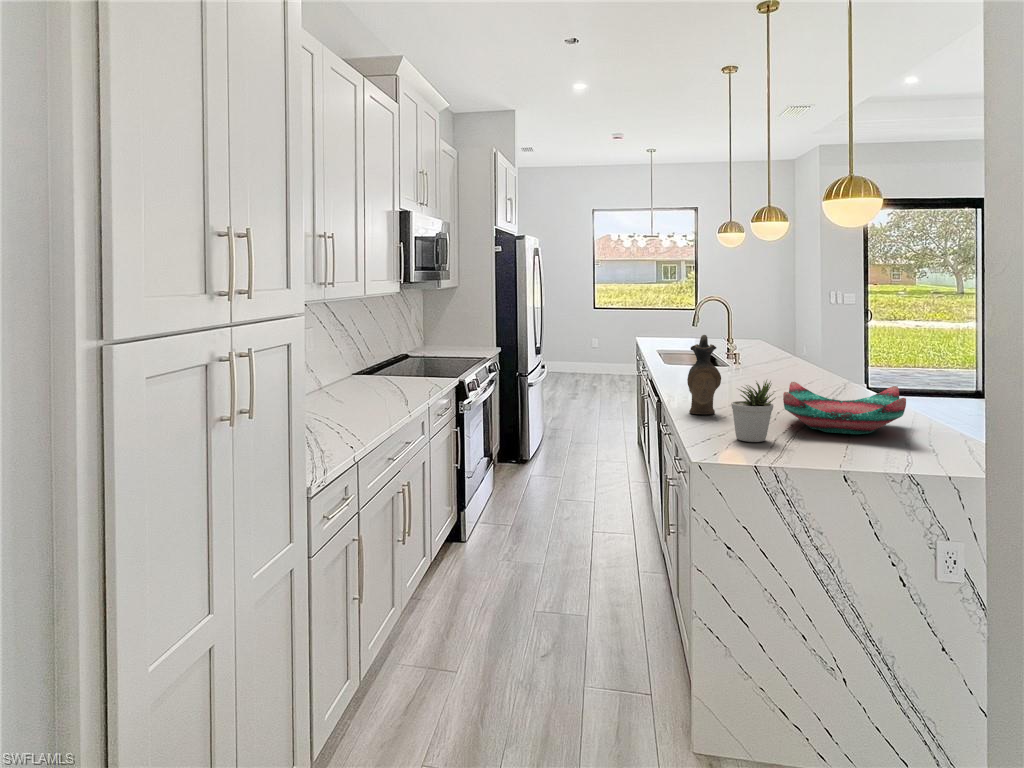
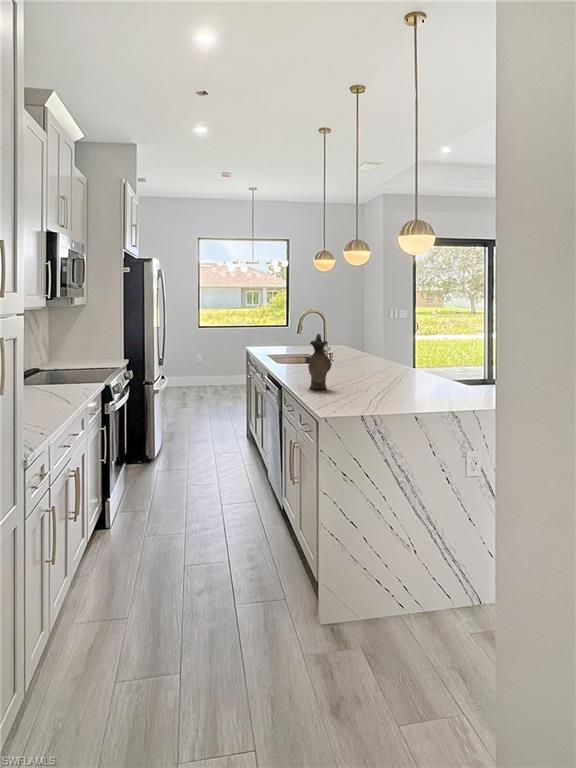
potted plant: present [731,380,775,442] -> none [342,361,370,404]
decorative bowl: present [783,382,906,434] -> none [374,366,446,398]

